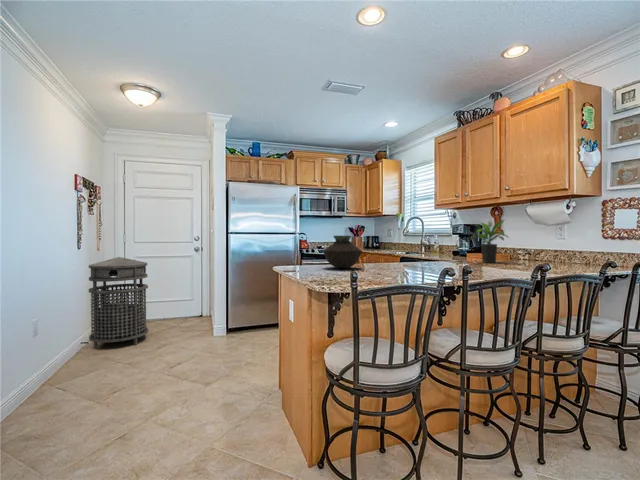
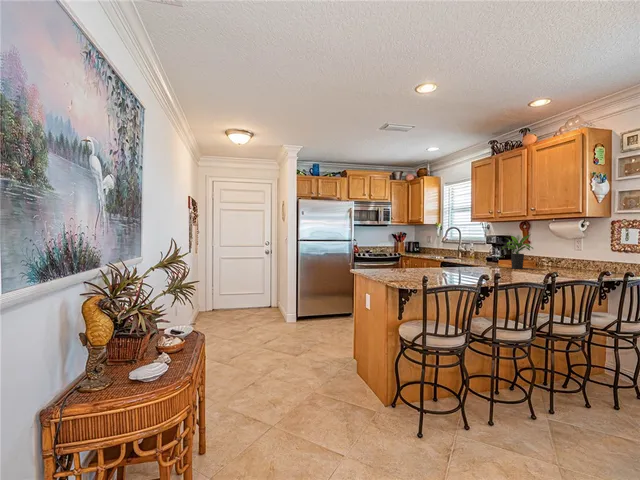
vase: present [323,236,362,268] -> none [388,247,417,272]
trash can: present [89,257,148,349] -> none [194,259,236,329]

